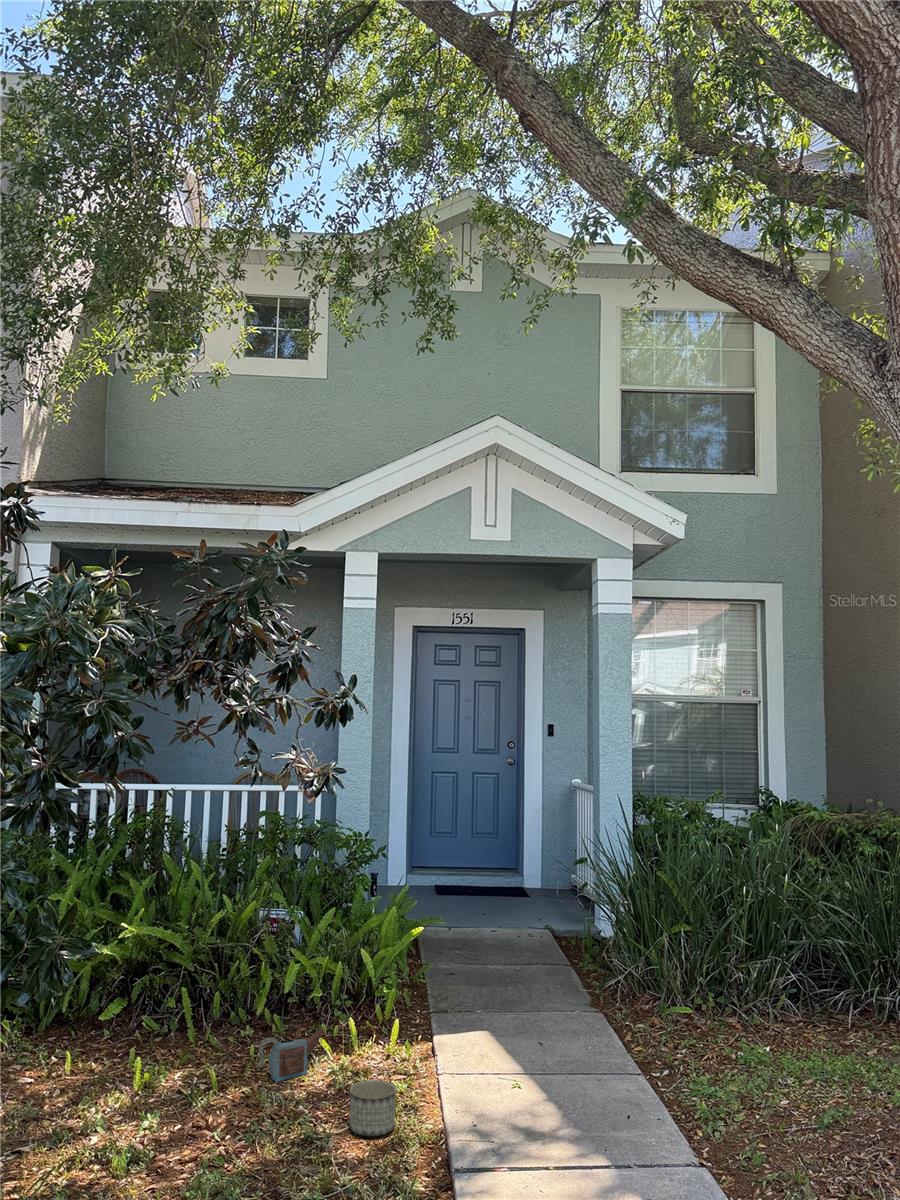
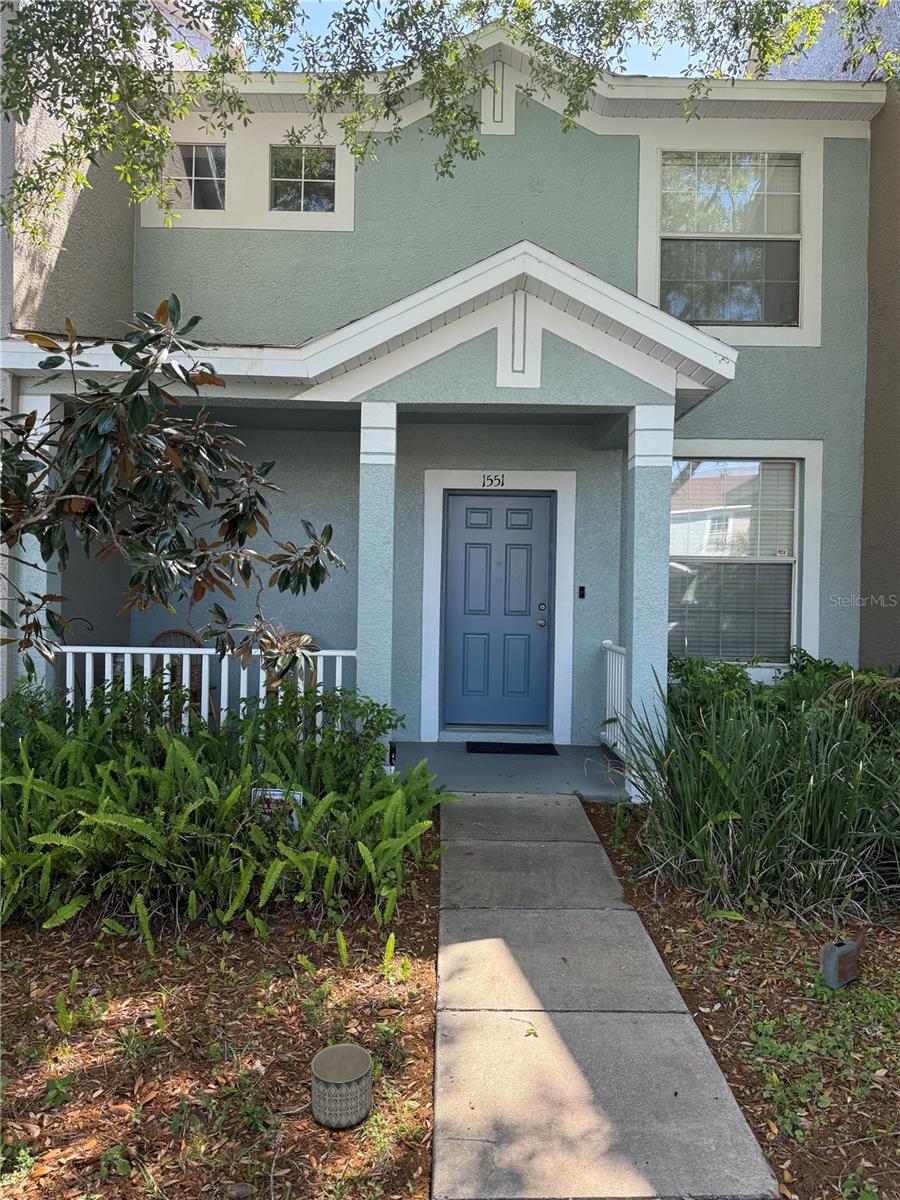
watering can: present [257,1028,325,1082] -> present [818,928,867,989]

